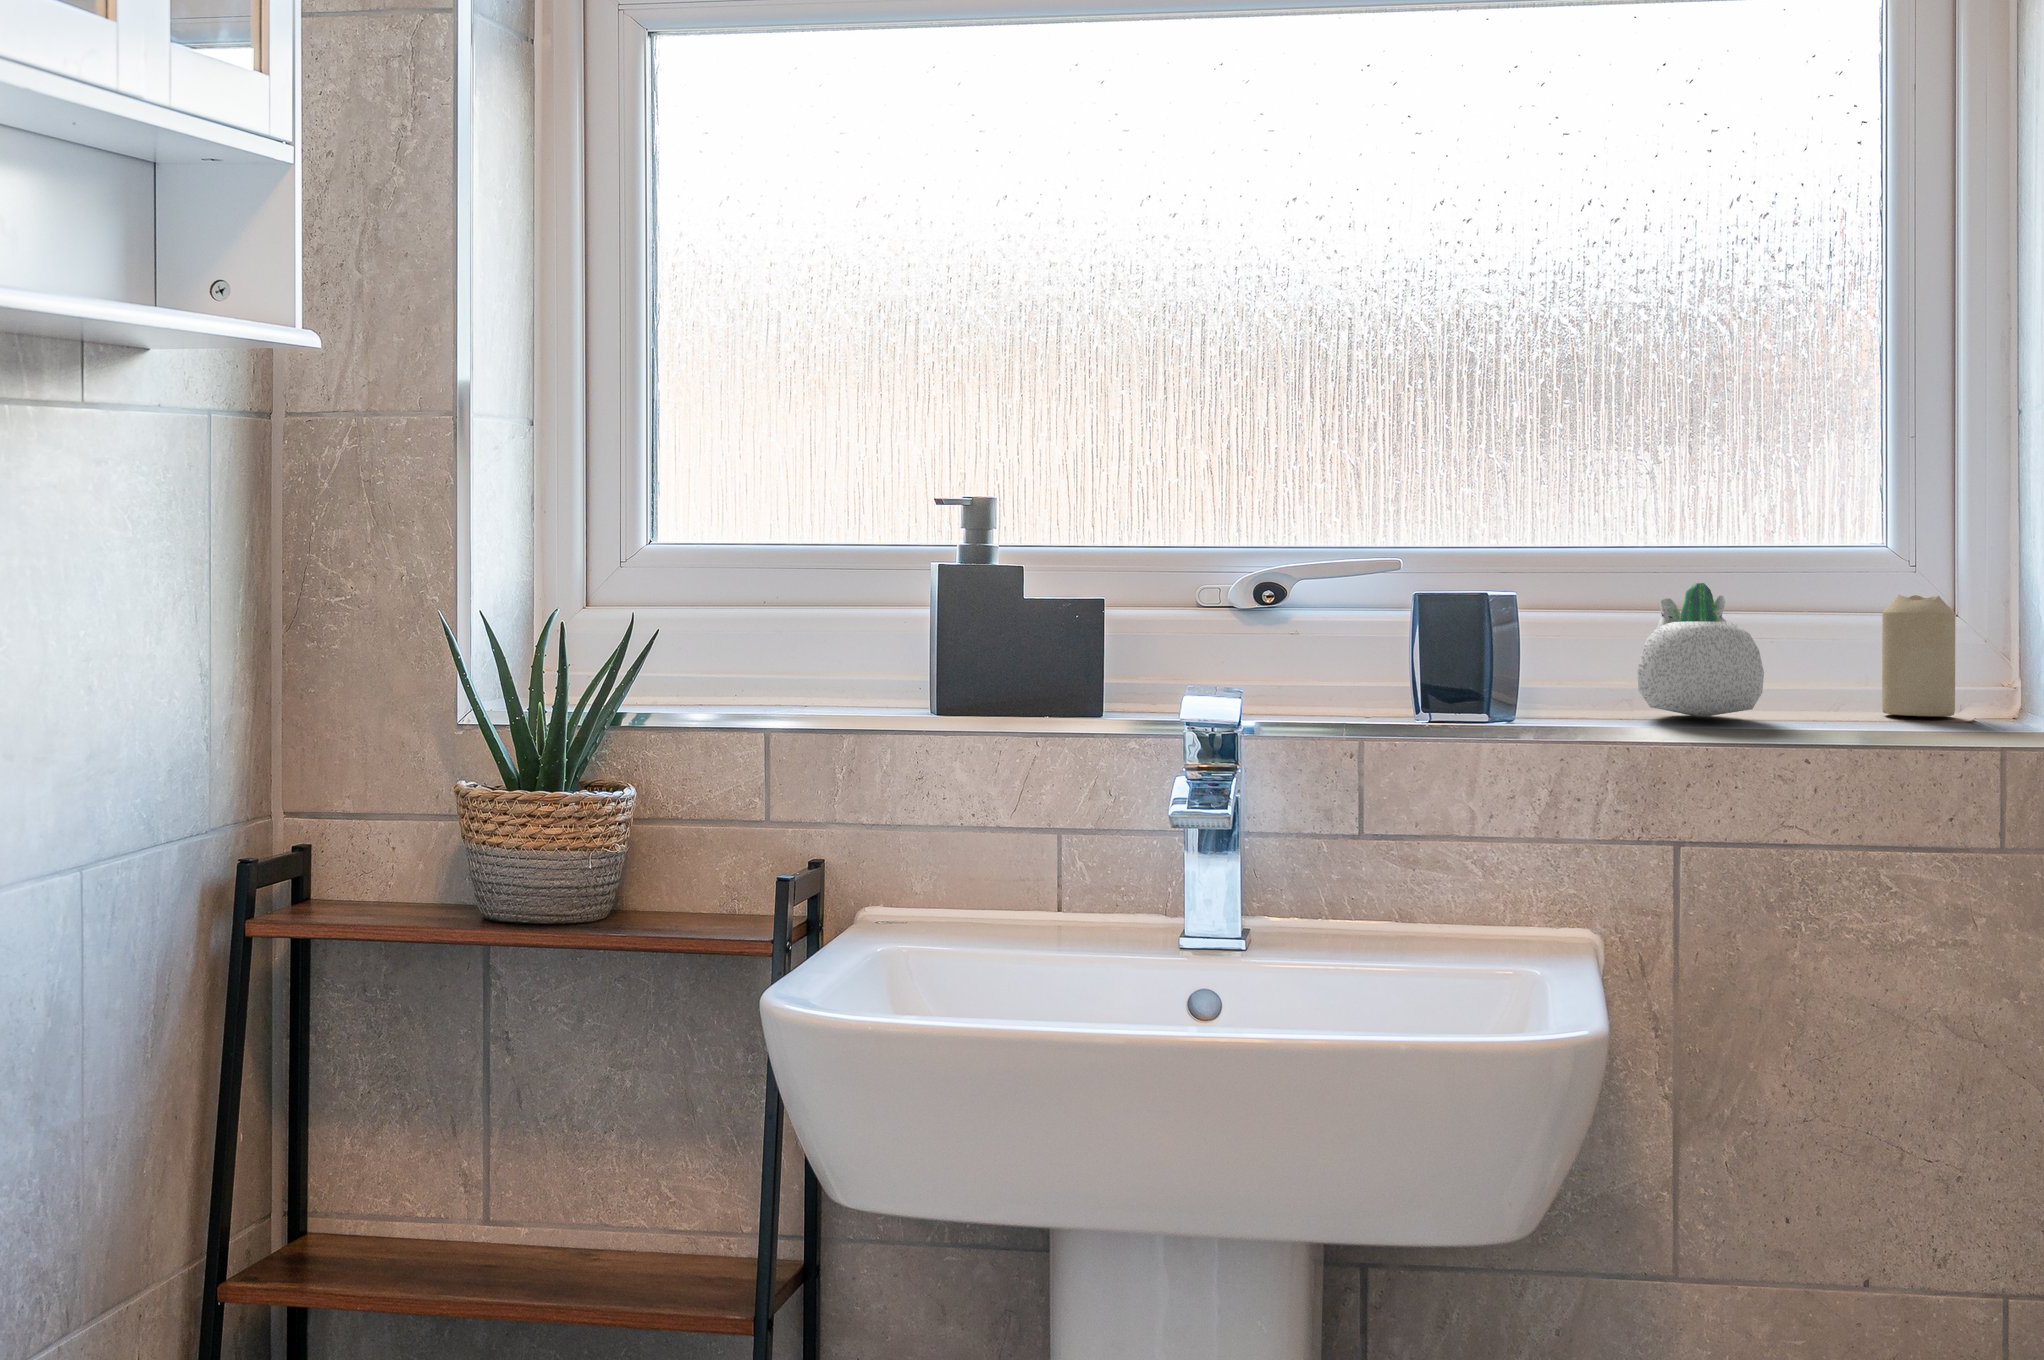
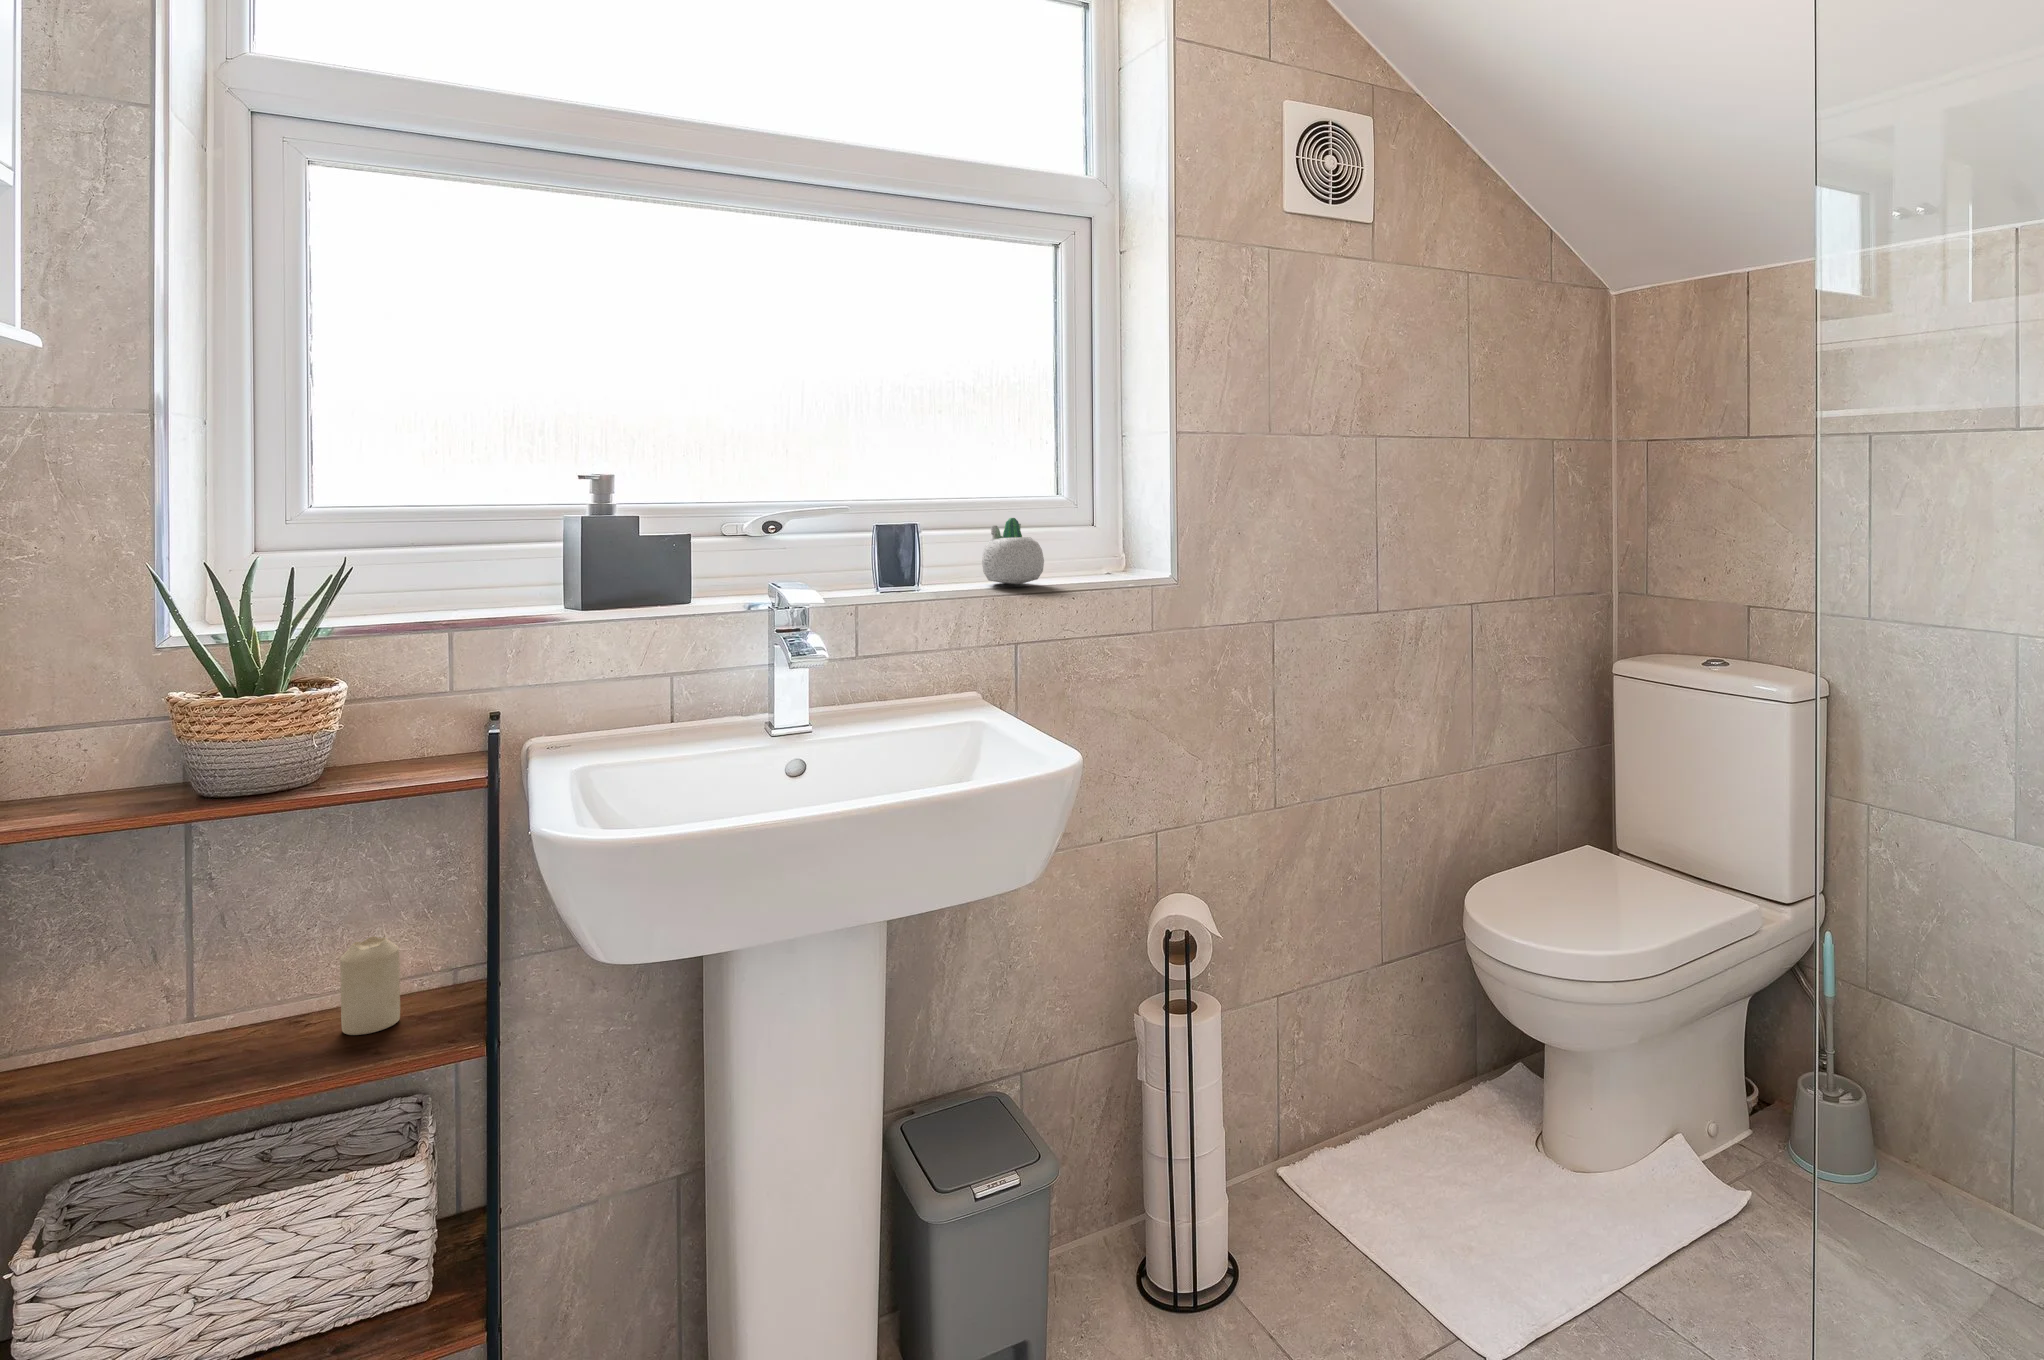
candle: present [1882,595,1955,716] -> present [340,937,400,1035]

